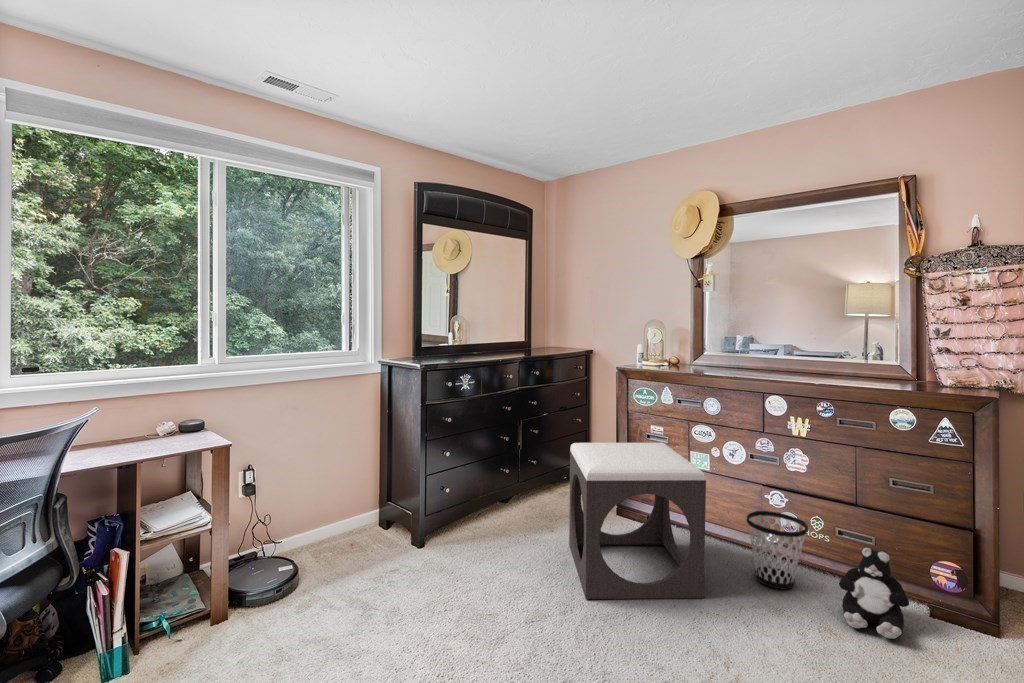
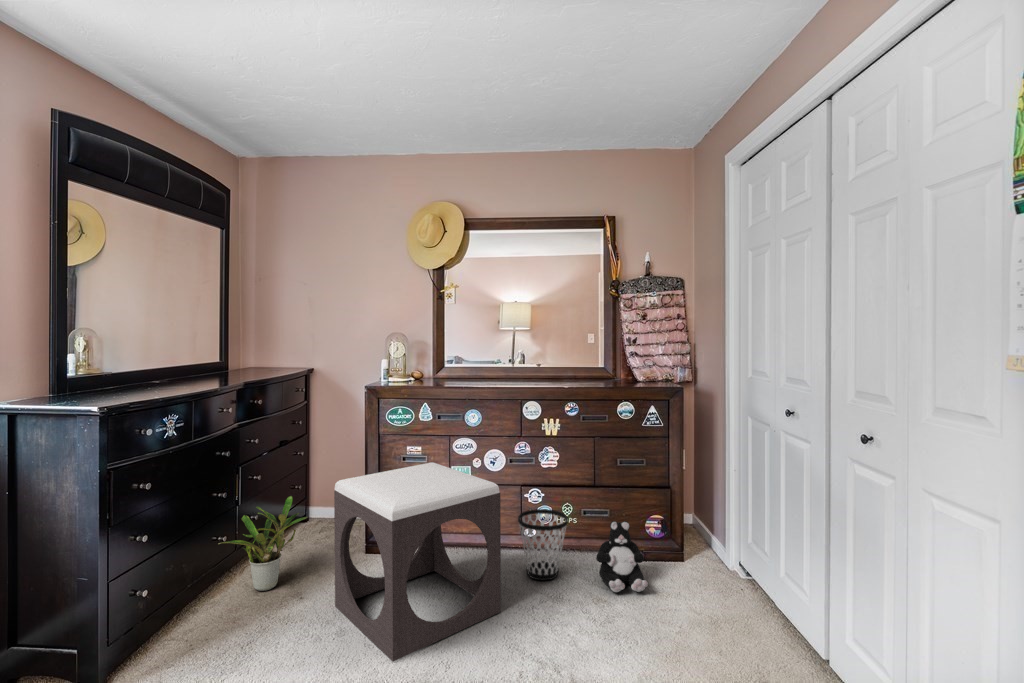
potted plant: none [498,452,561,520] -> present [218,496,307,591]

